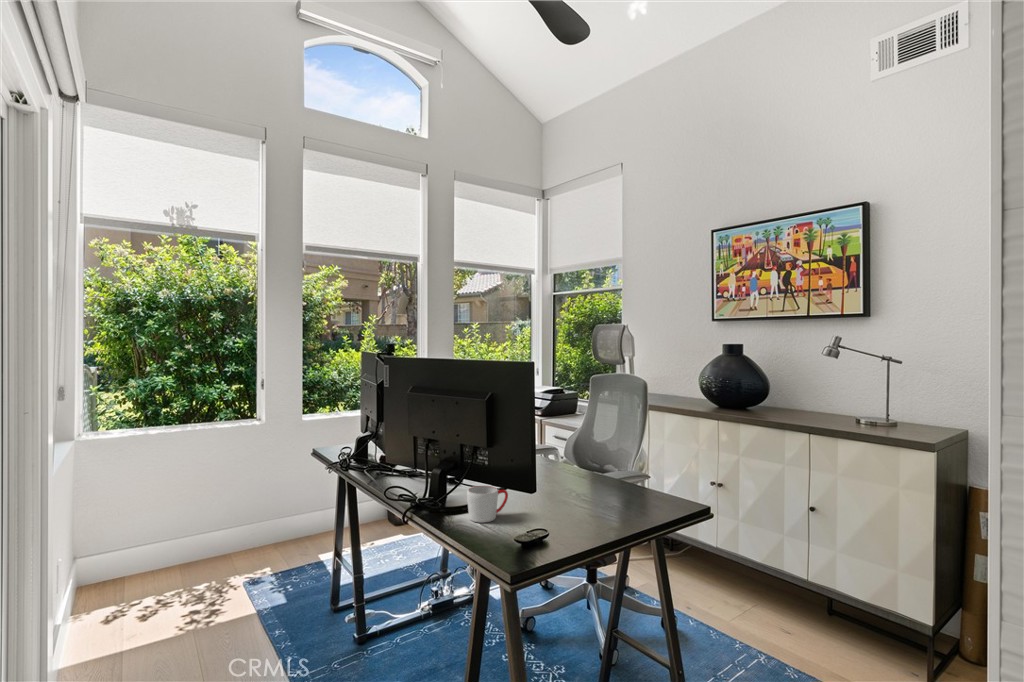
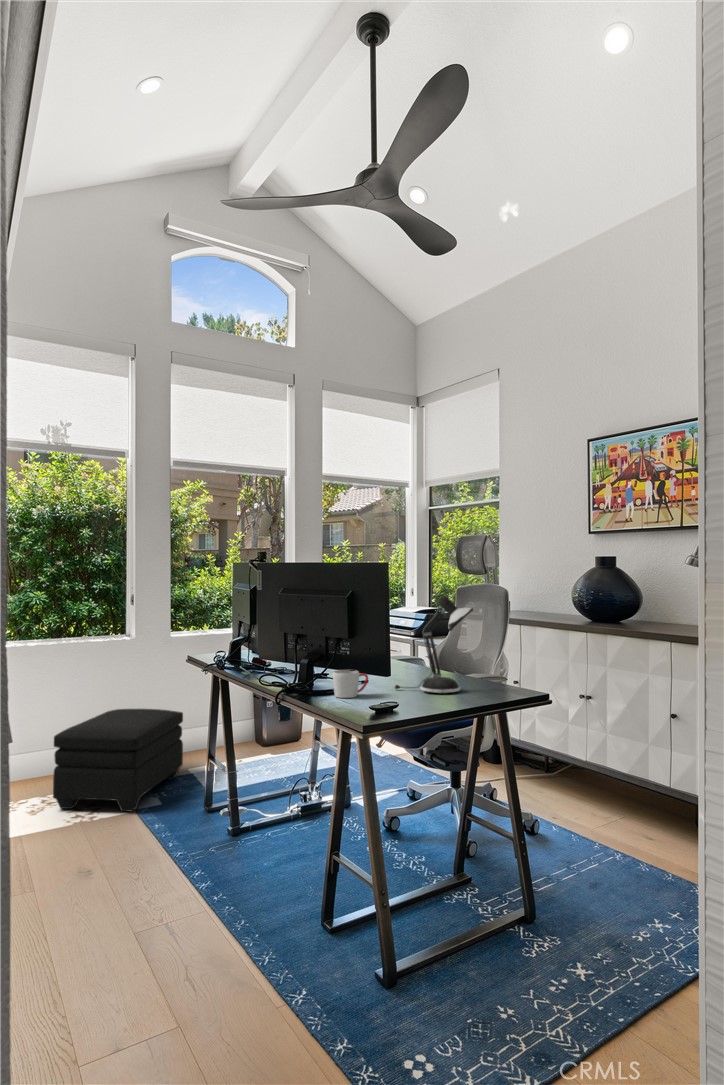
desk lamp: none [535,400,630,513] -> present [393,597,473,693]
ottoman: none [169,494,315,611] -> present [53,709,183,812]

